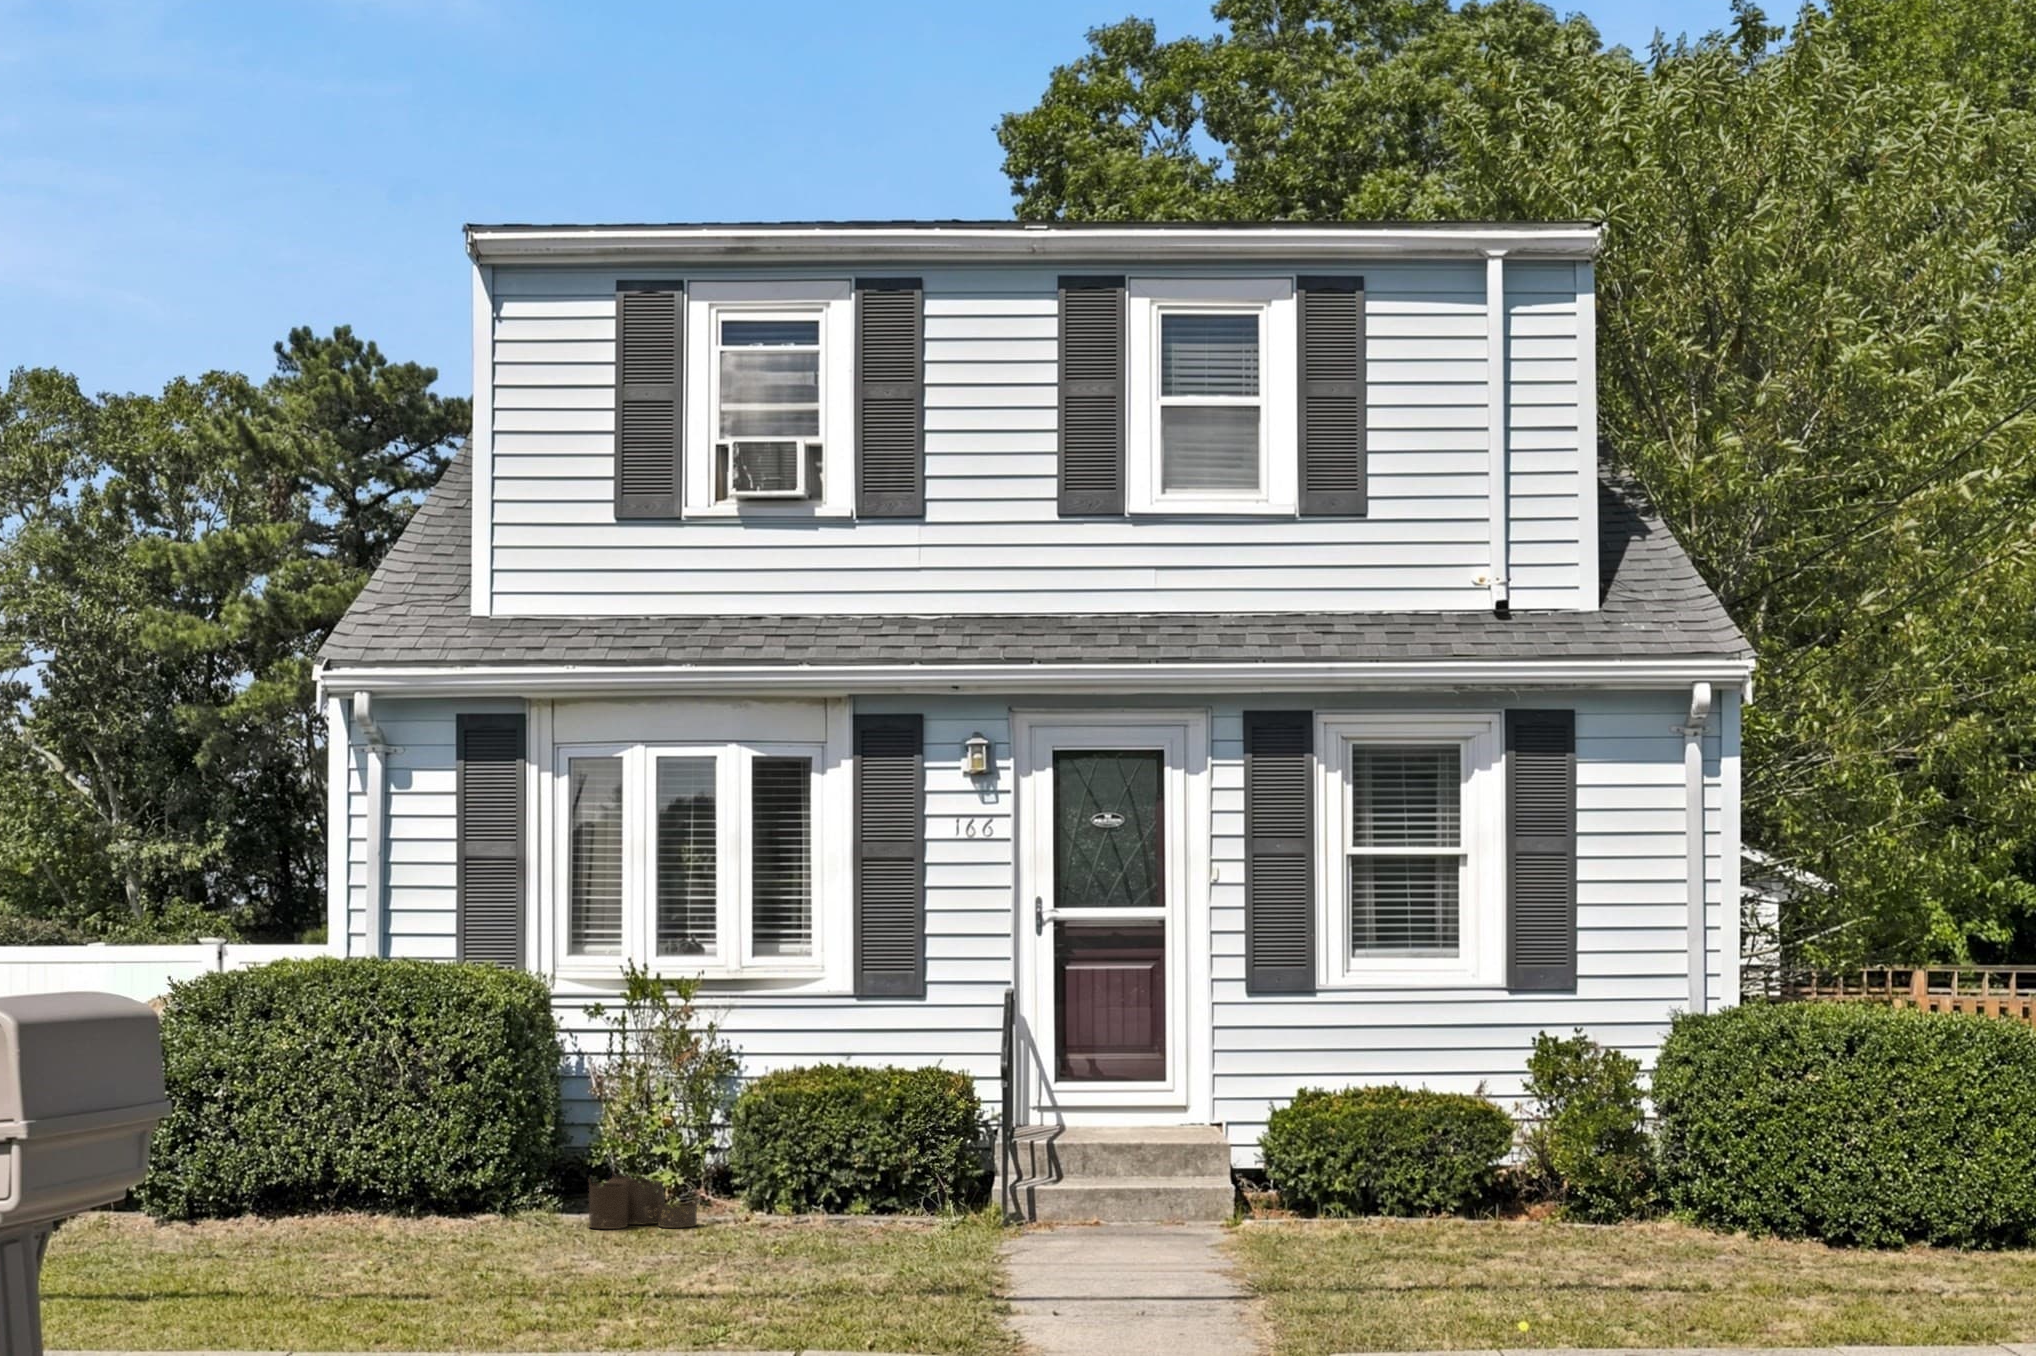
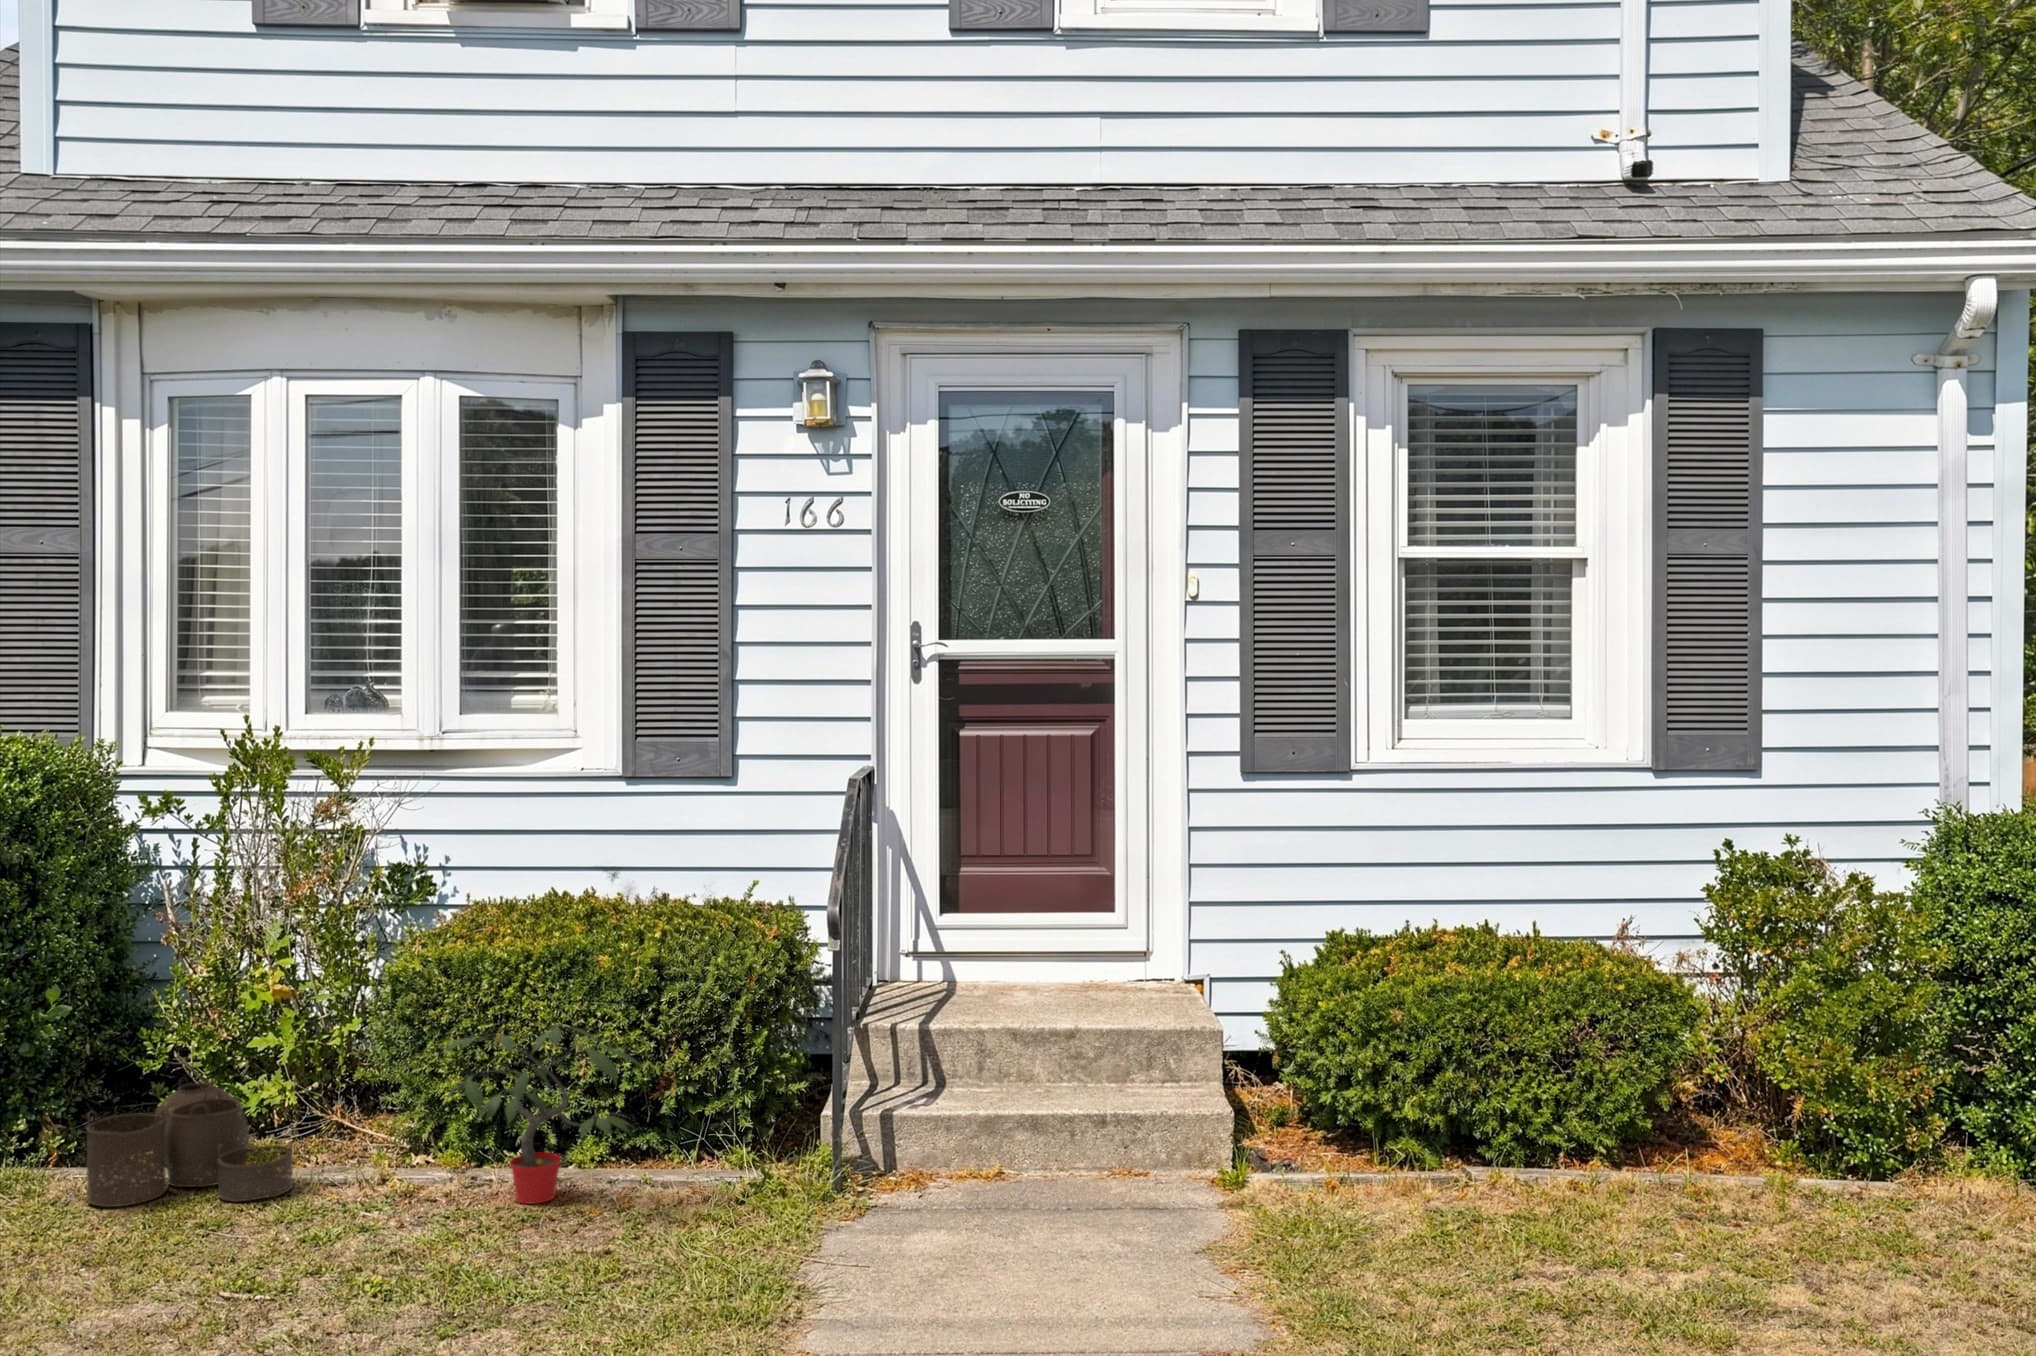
potted plant: none [785,1129,903,1229] -> present [444,1024,641,1204]

